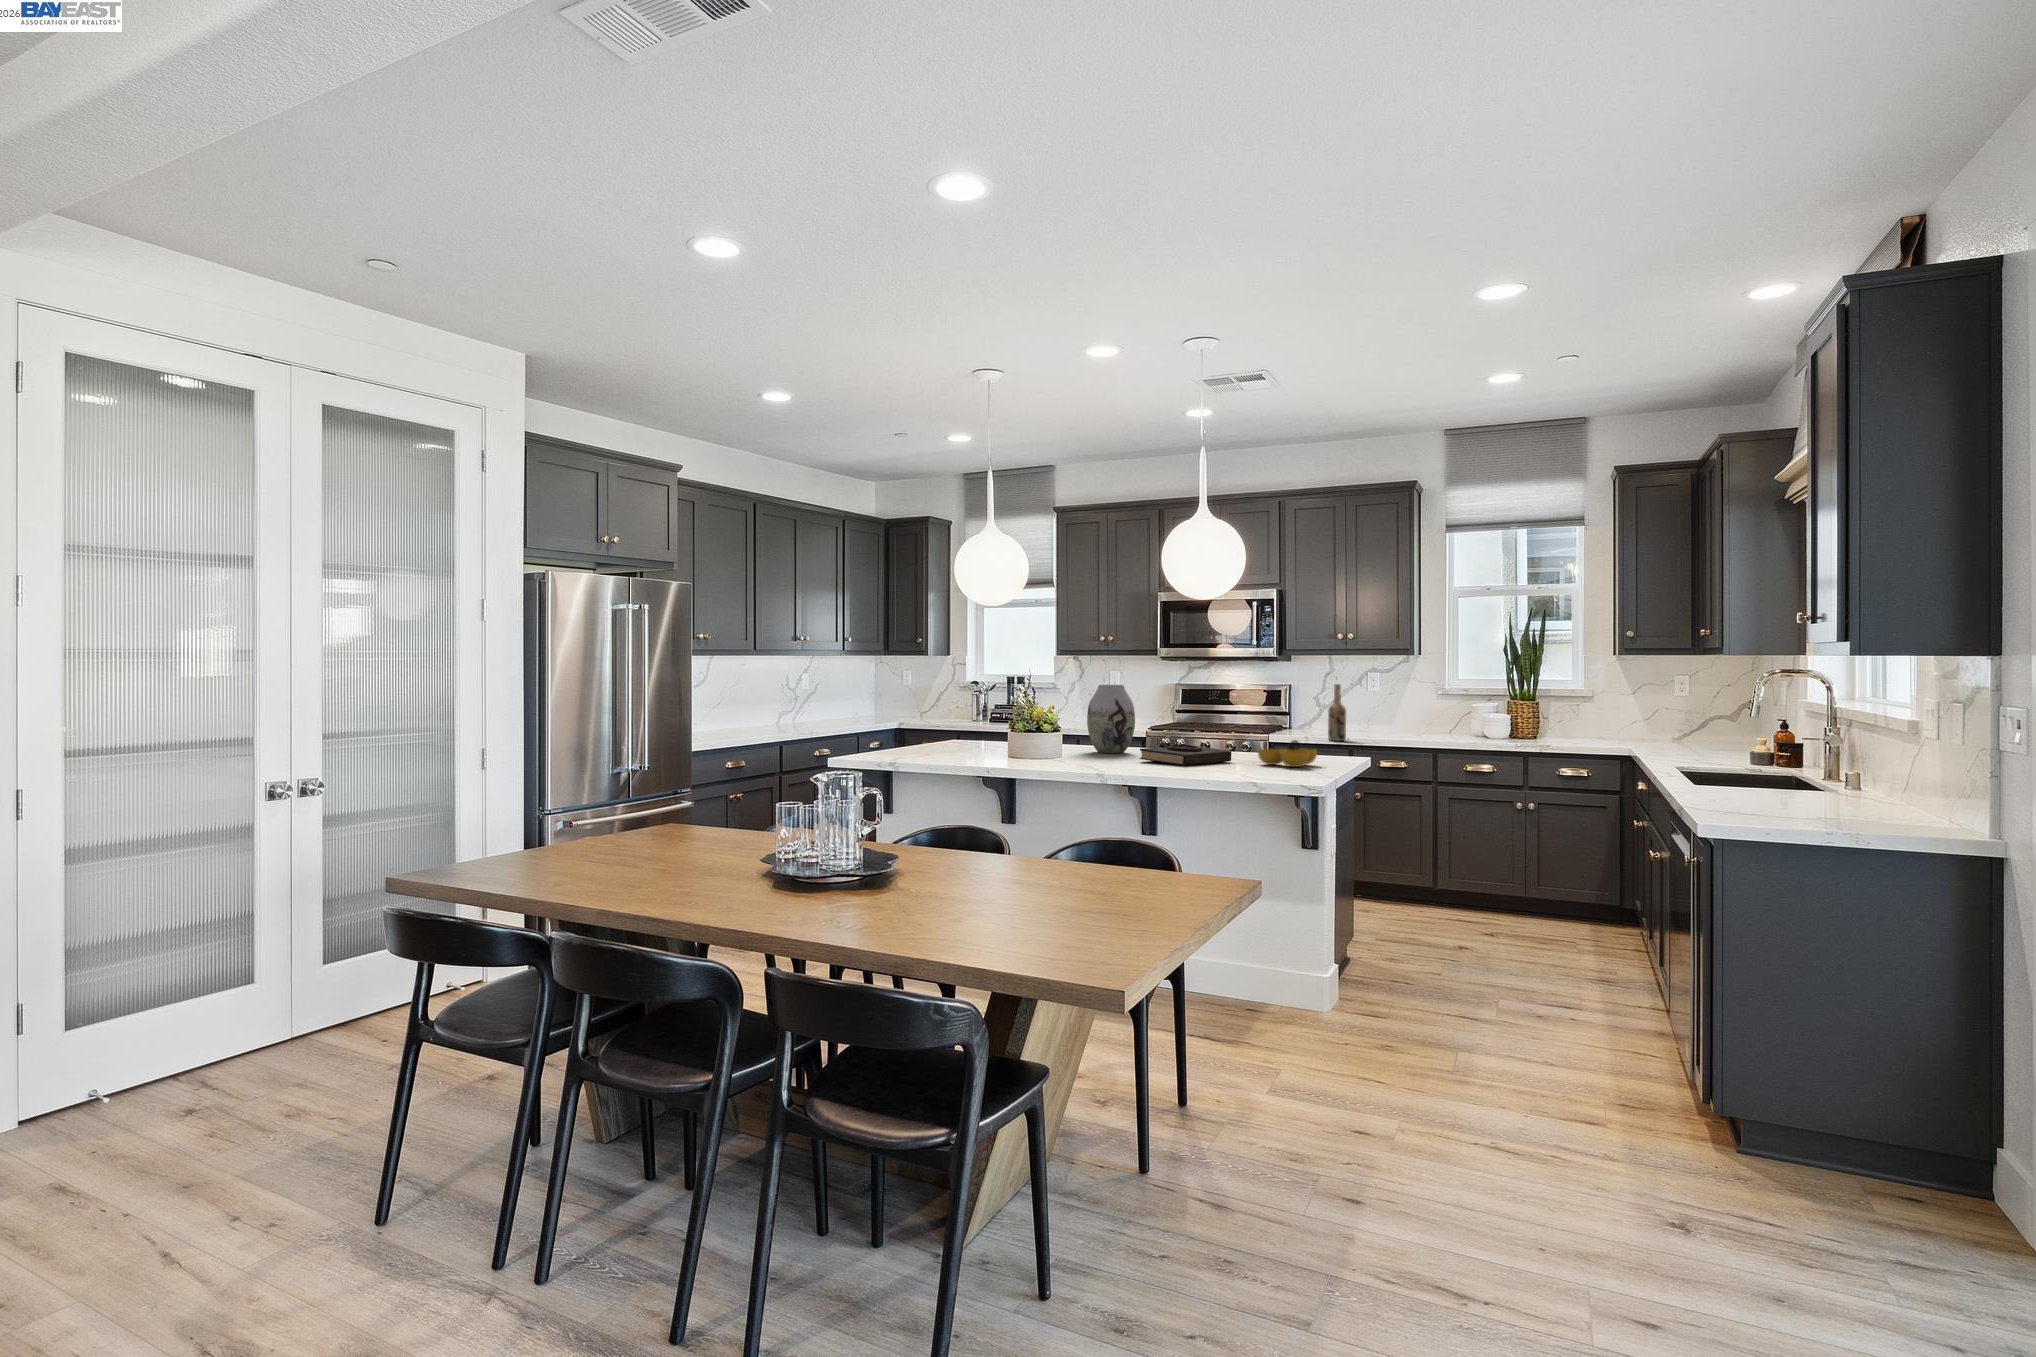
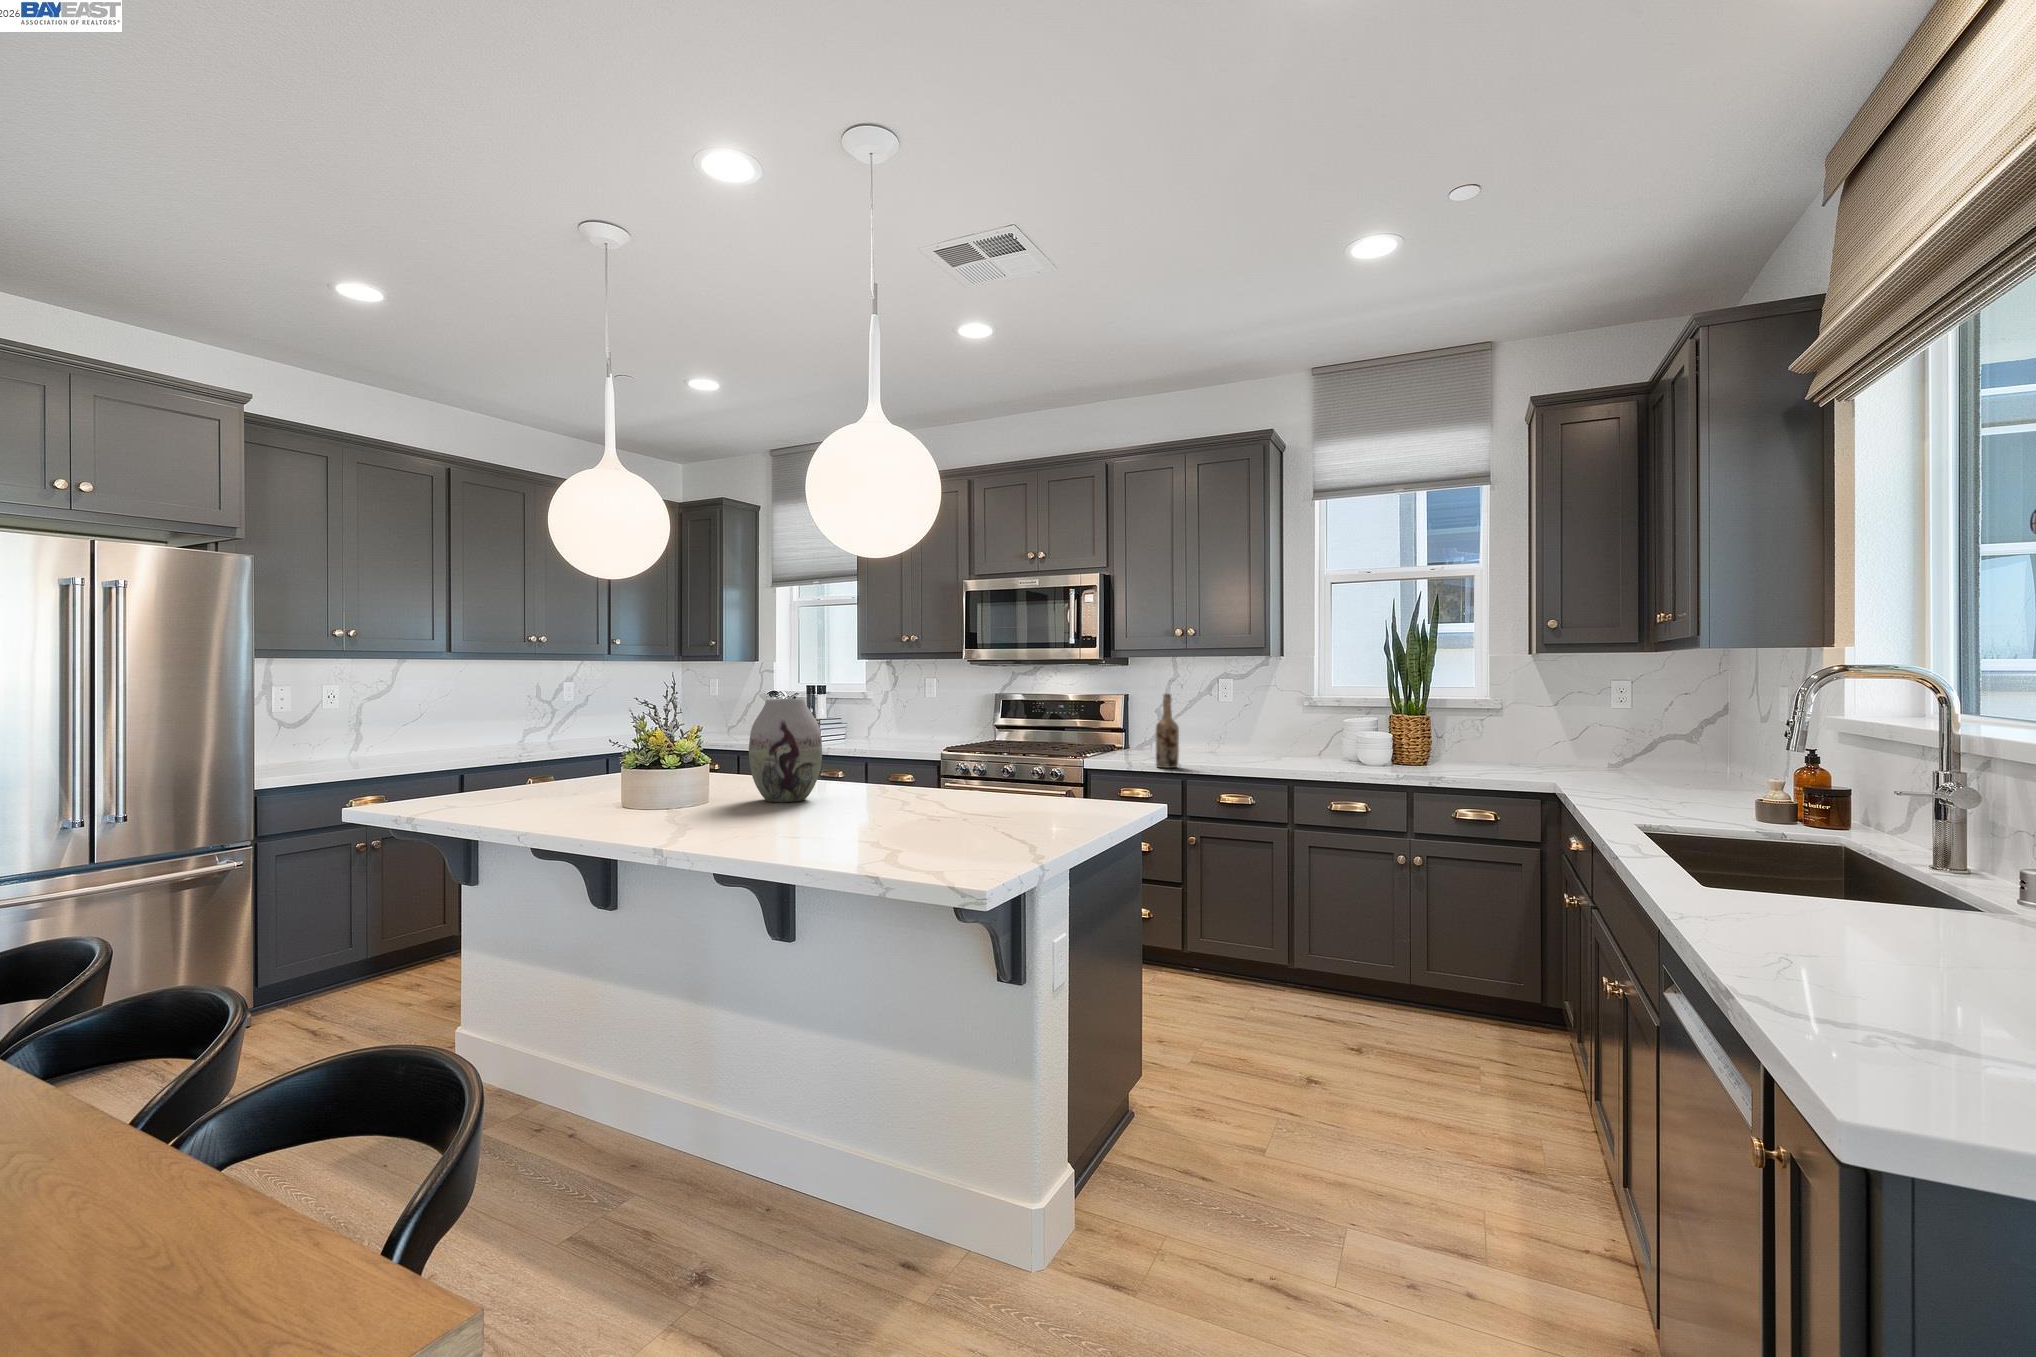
decorative bowl: present [1258,740,1317,767] -> none [952,793,1050,842]
book: present [1139,743,1231,766] -> none [766,794,920,840]

